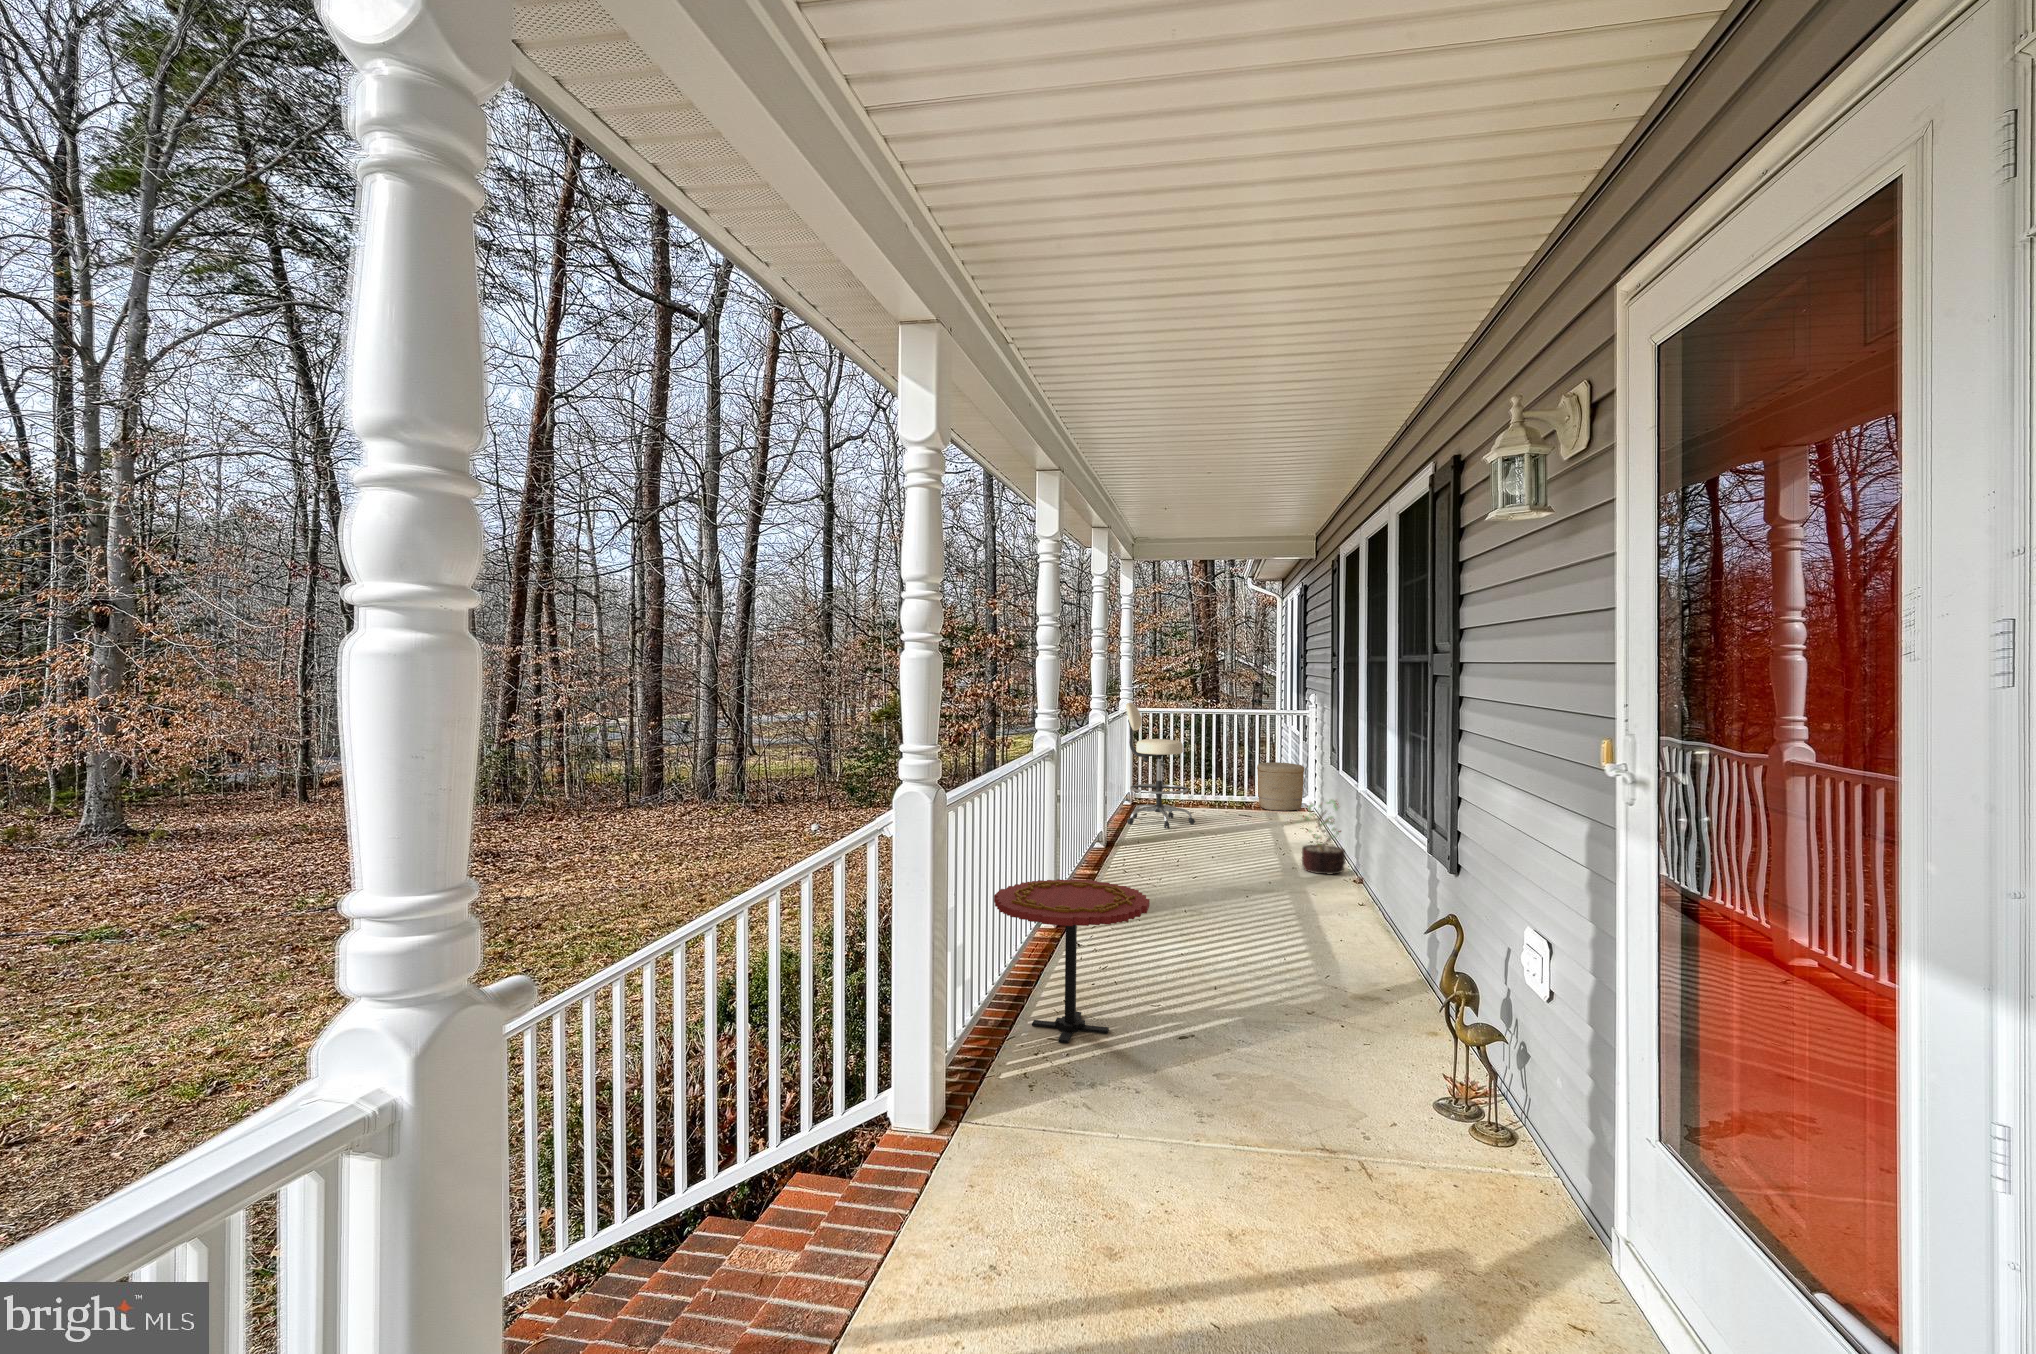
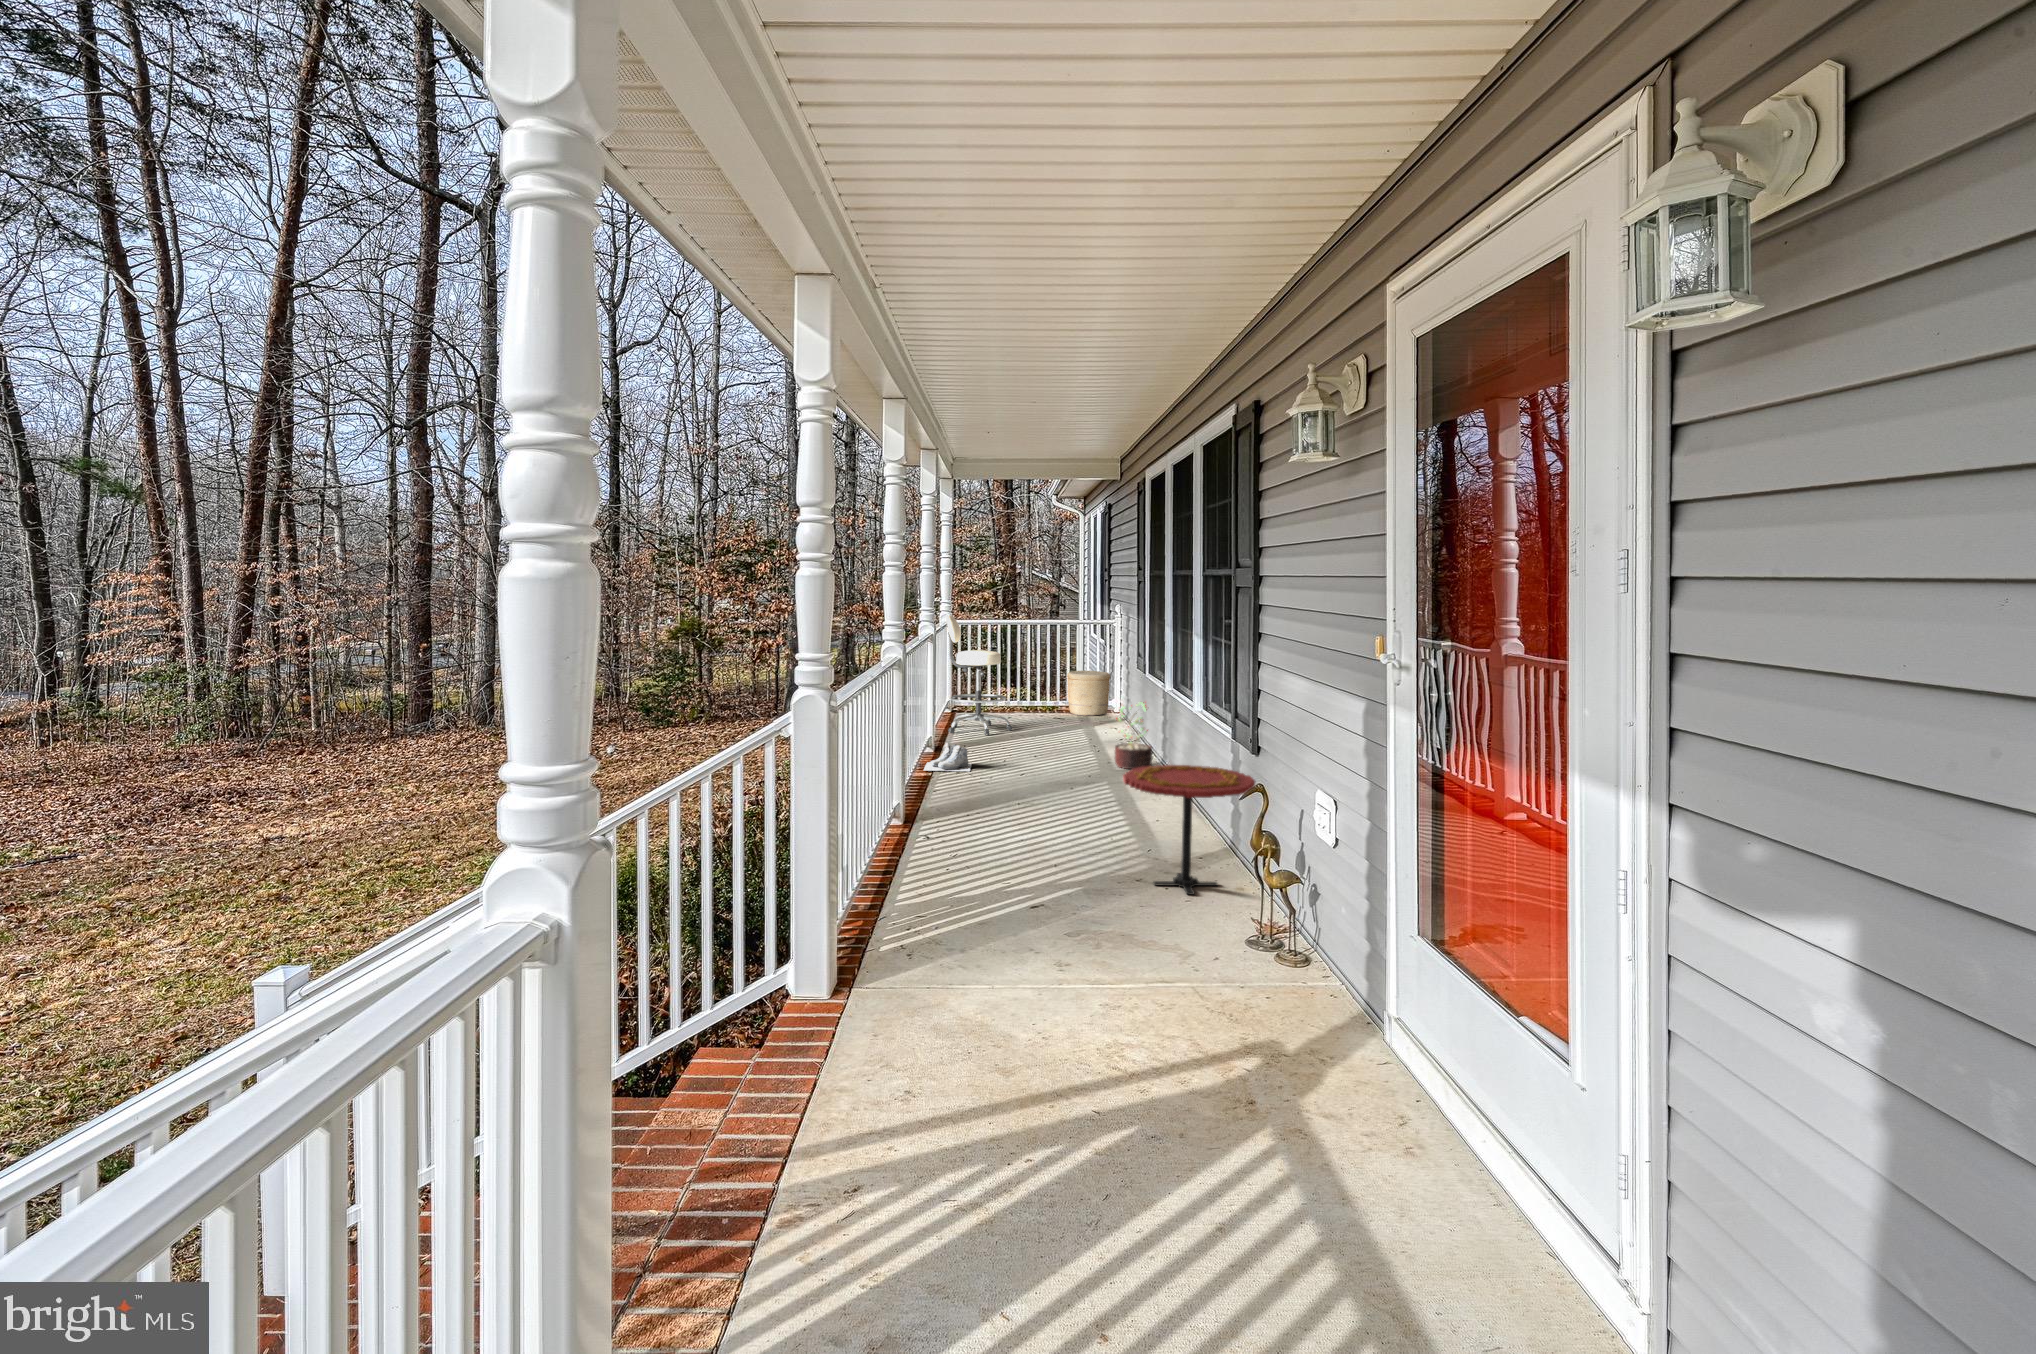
boots: none [1093,836,1145,868] -> present [924,743,972,771]
side table: present [994,879,1150,1043] -> present [1123,765,1255,895]

